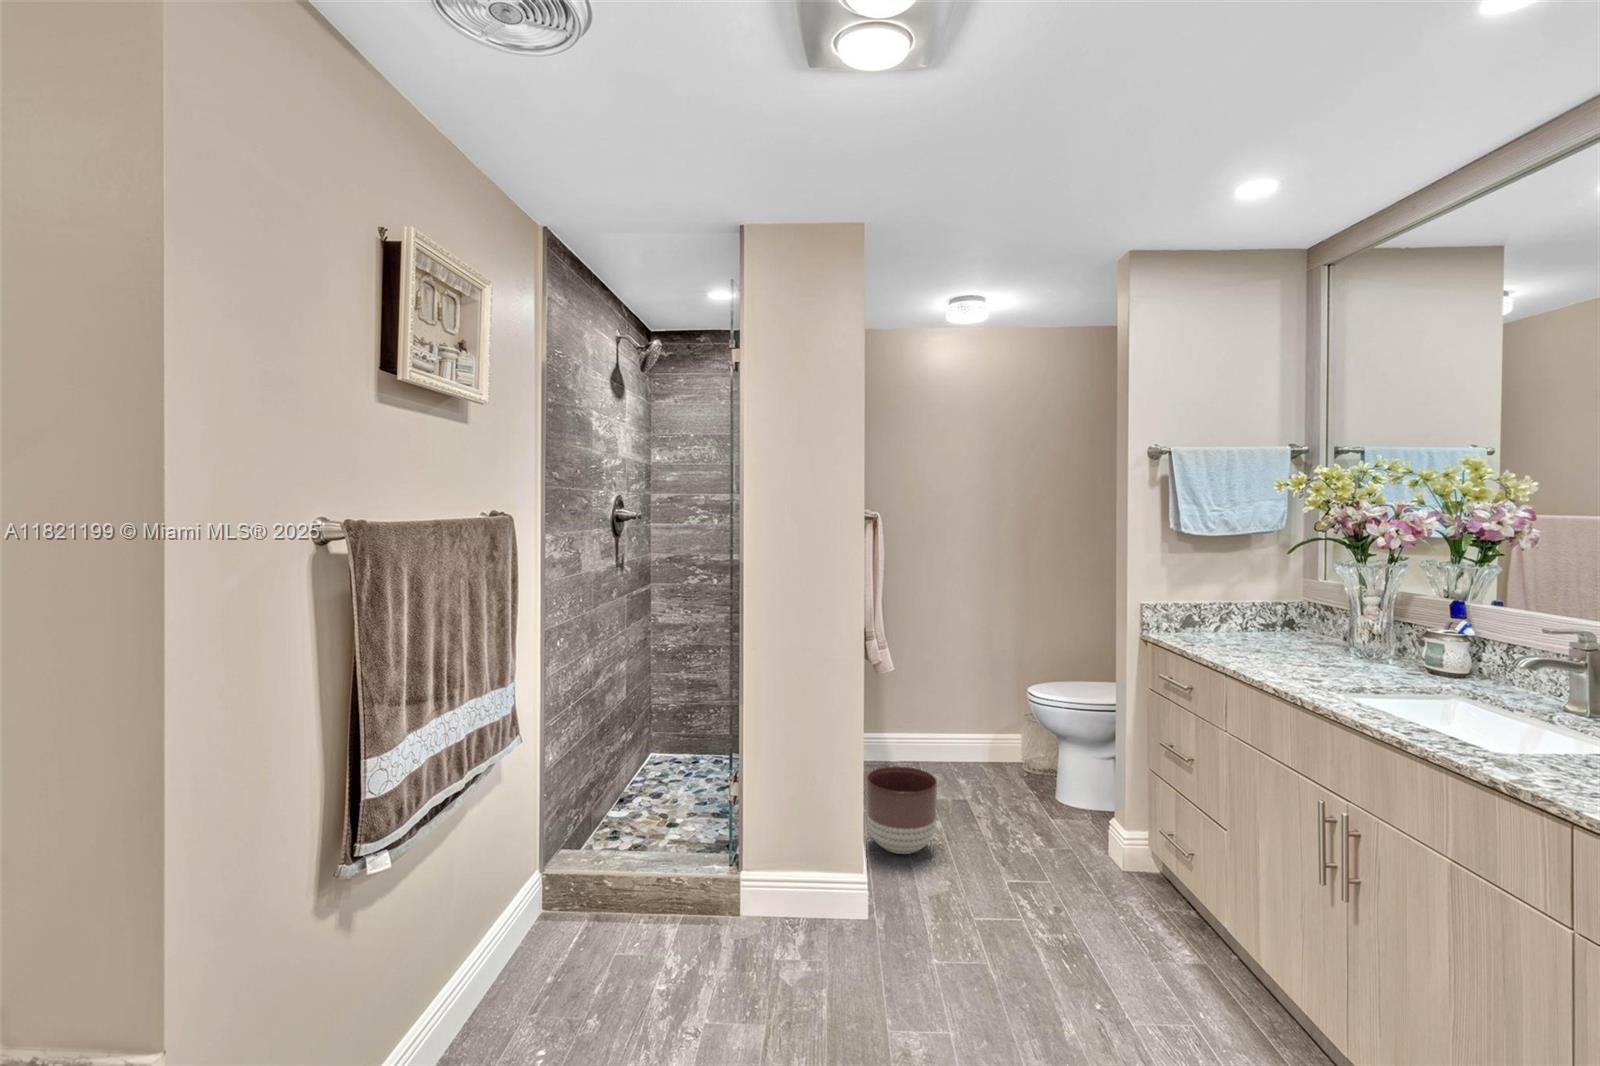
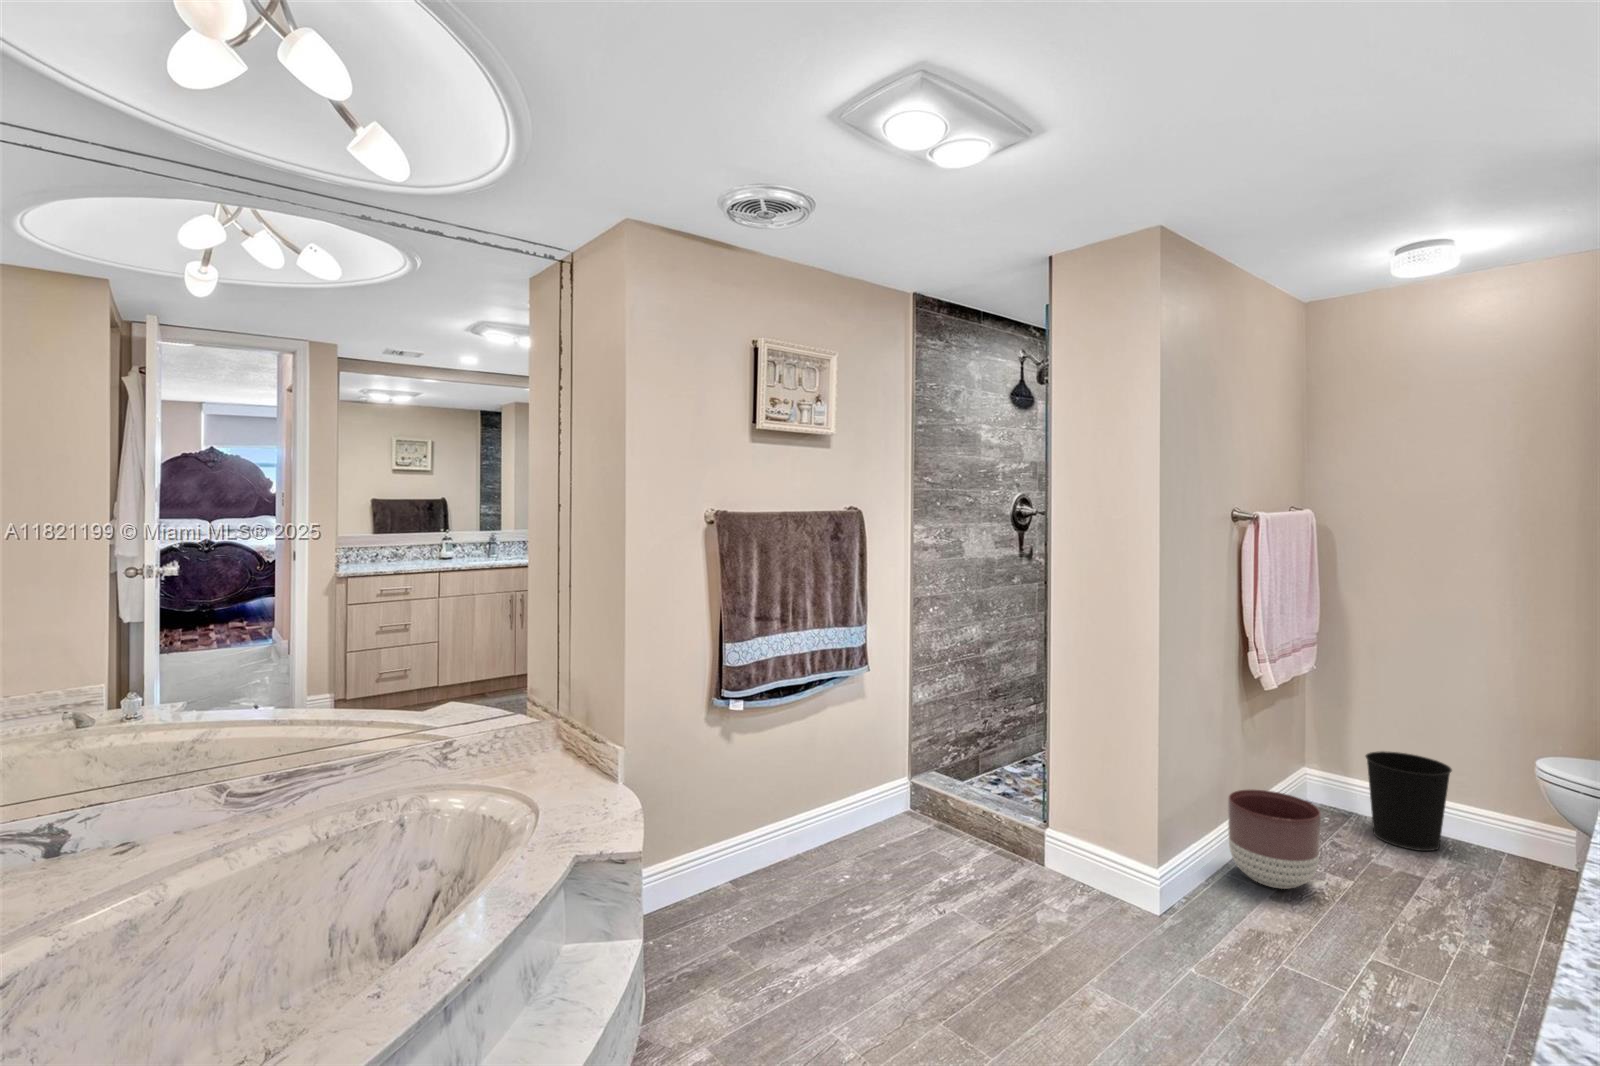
wastebasket: none [903,708,958,784] -> present [1366,751,1452,851]

